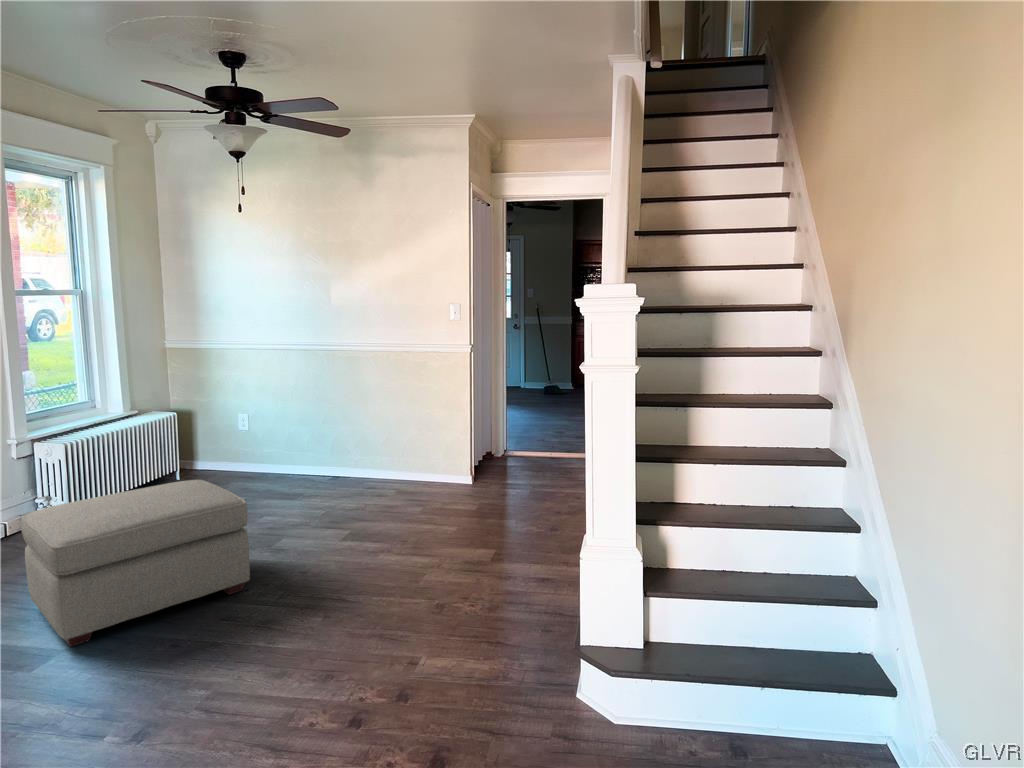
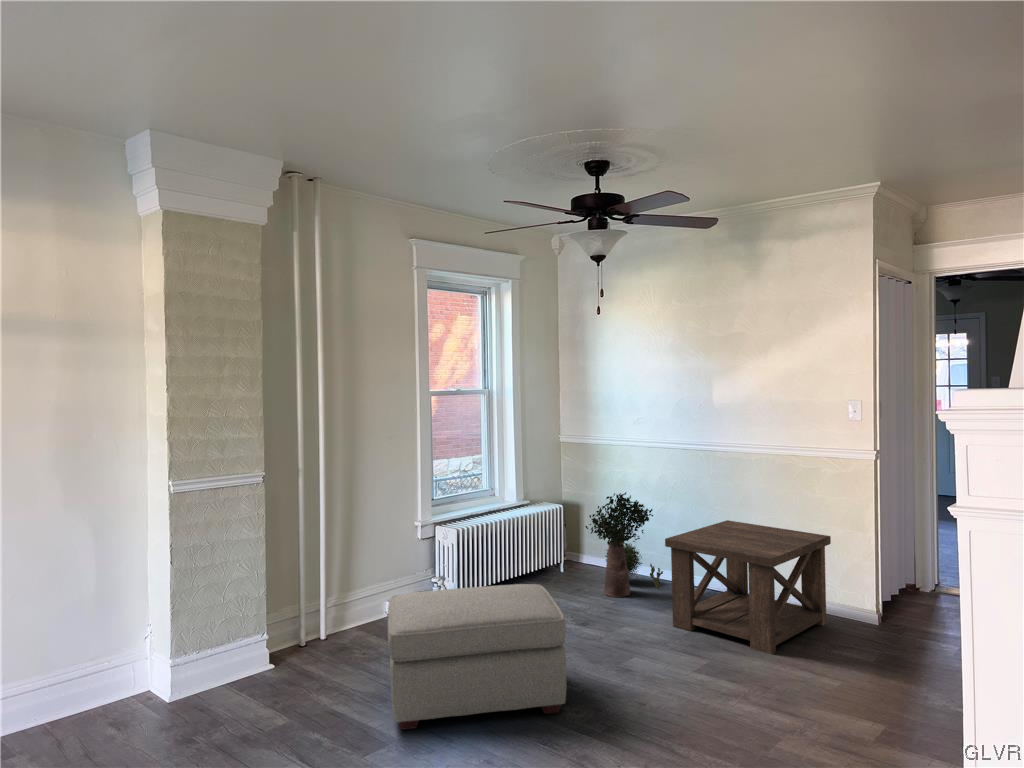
potted plant: none [212,392,289,491] -> present [585,492,663,597]
side table: none [305,410,437,511] -> present [665,520,831,654]

